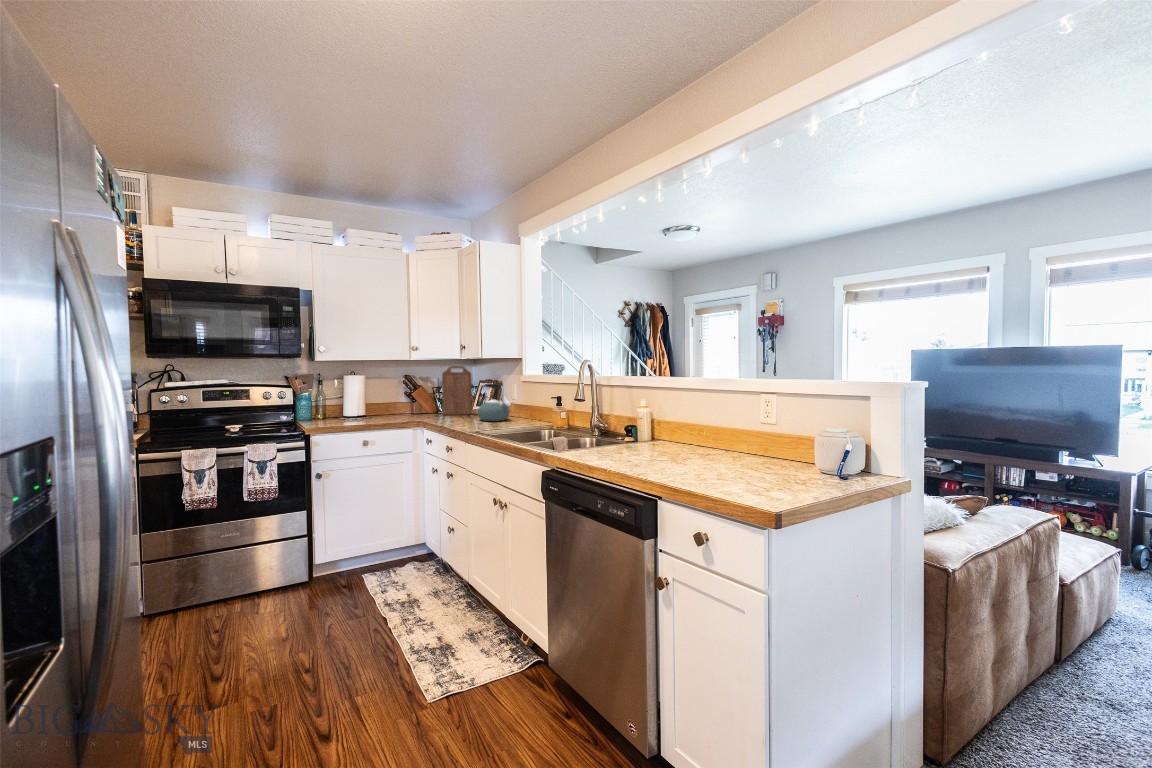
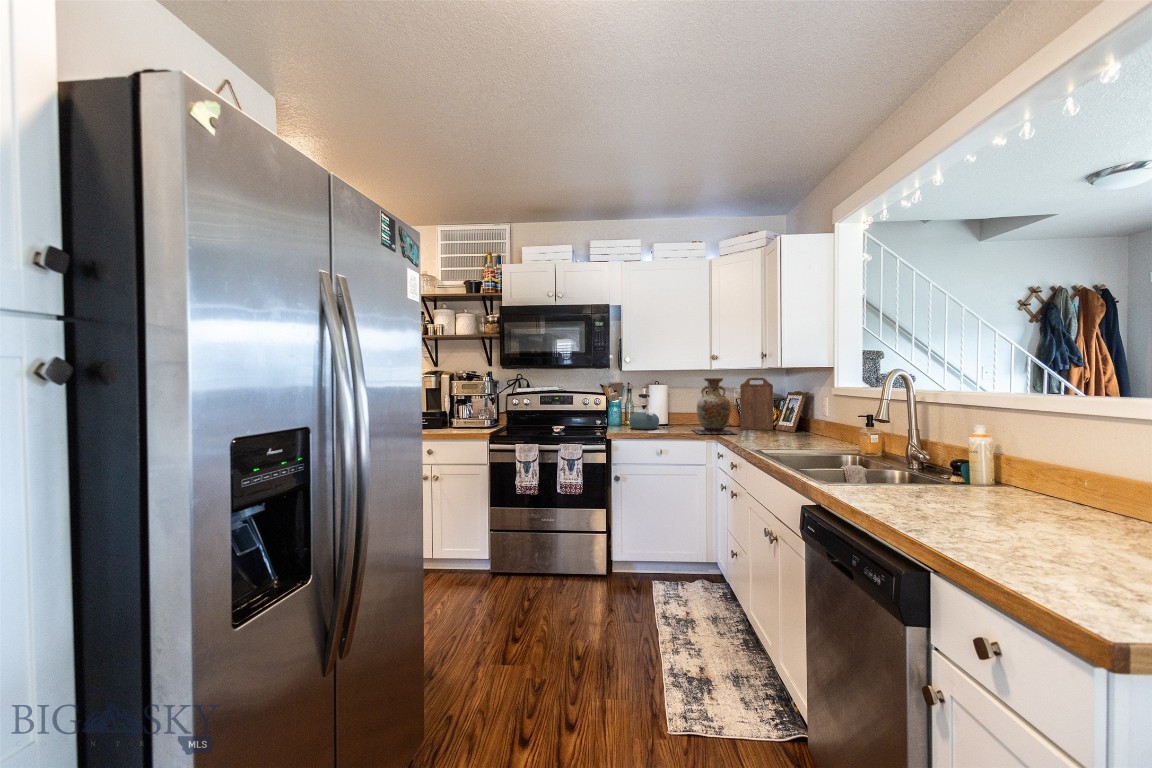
vase: none [395,366,447,423] -> present [693,378,736,434]
kettle: present [478,383,511,421] -> present [629,394,659,430]

